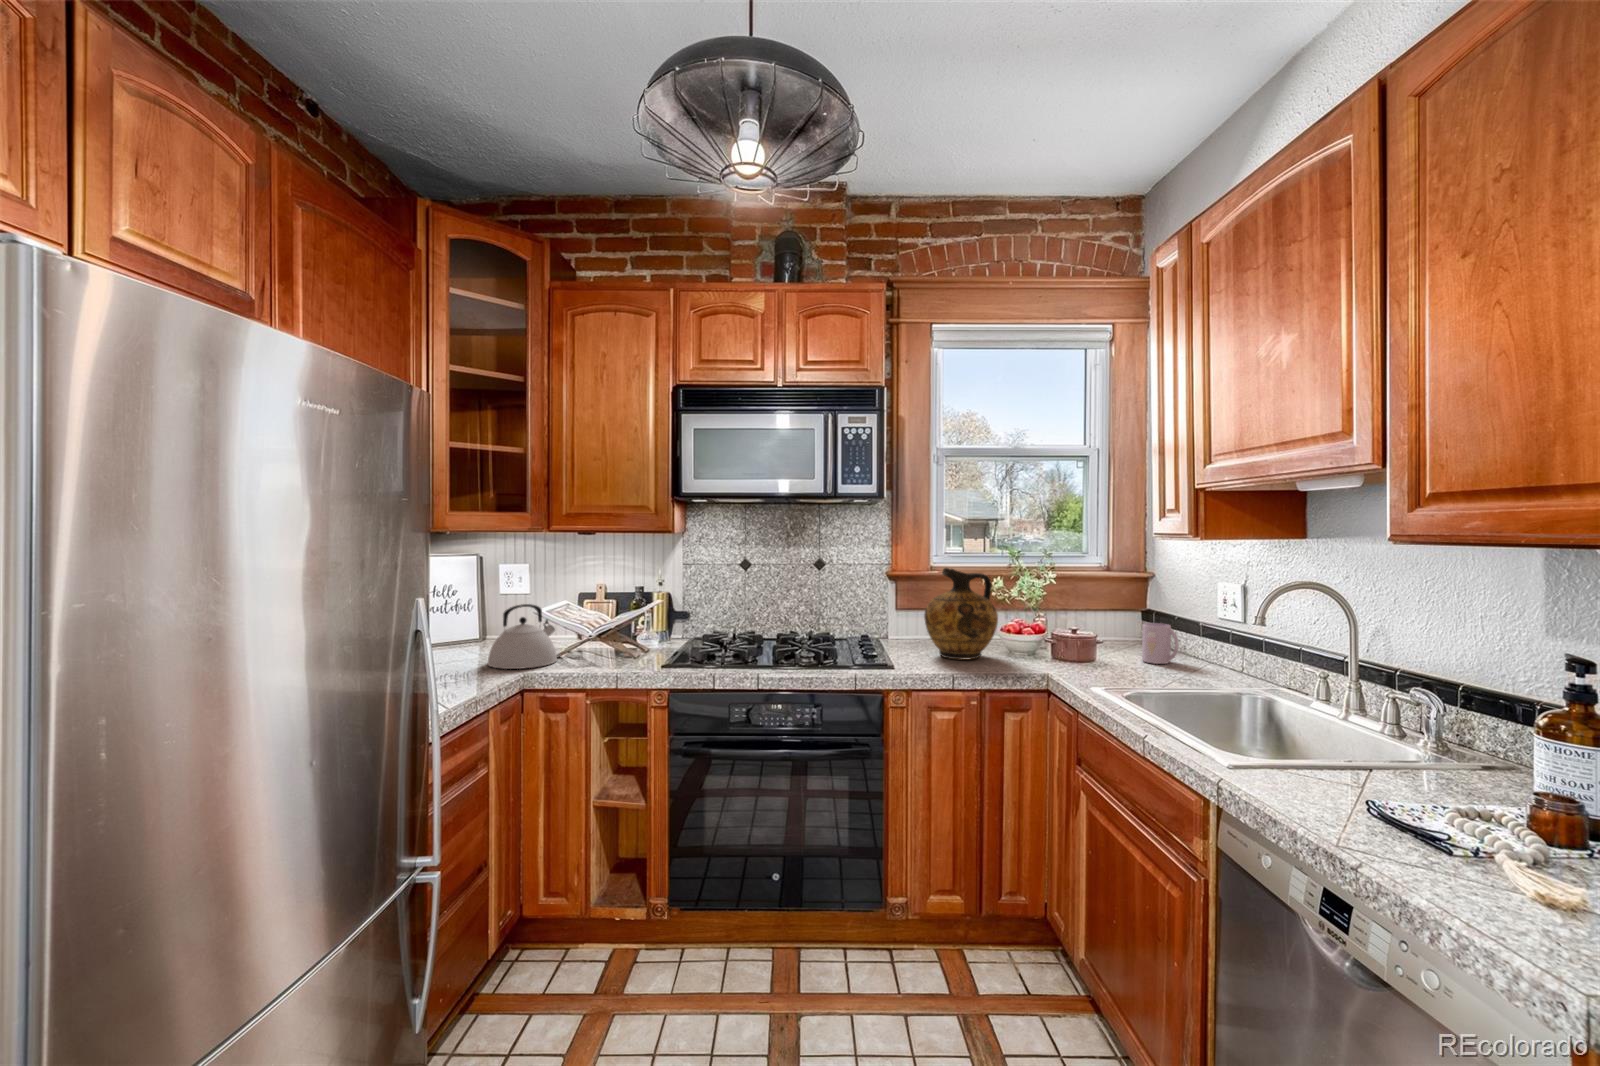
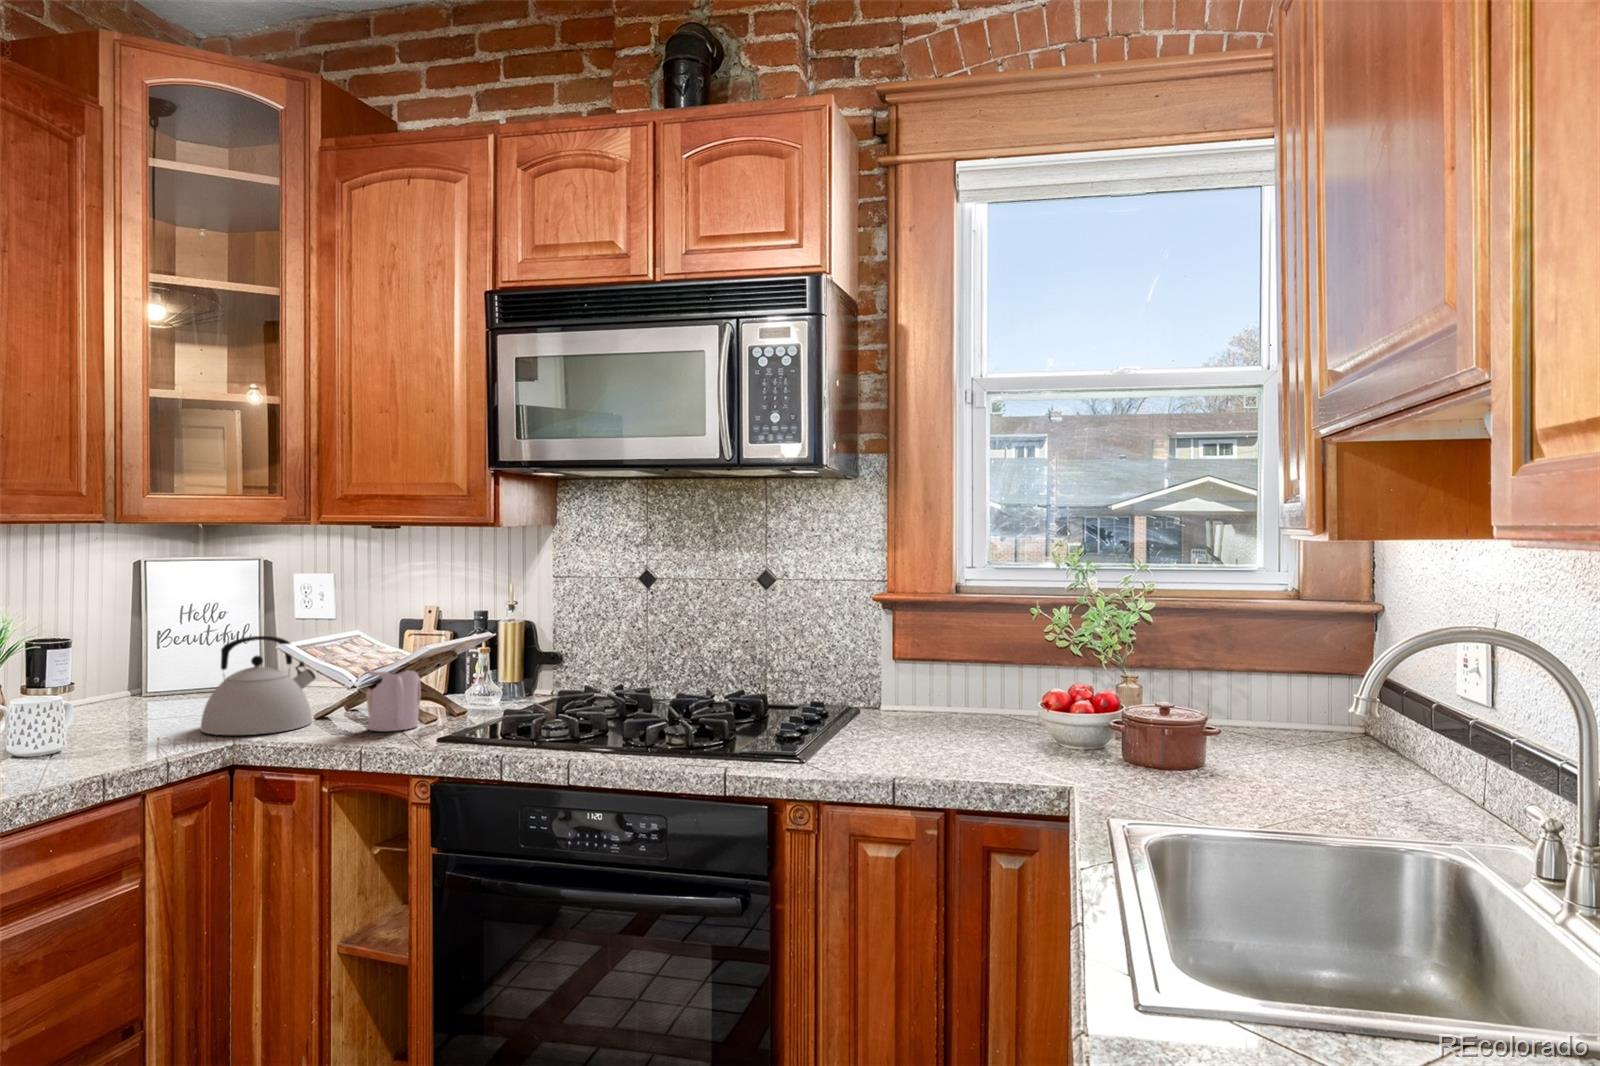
ceramic jug: present [924,568,998,659] -> none [888,586,1019,753]
mug: present [1142,623,1178,664] -> present [366,670,421,731]

